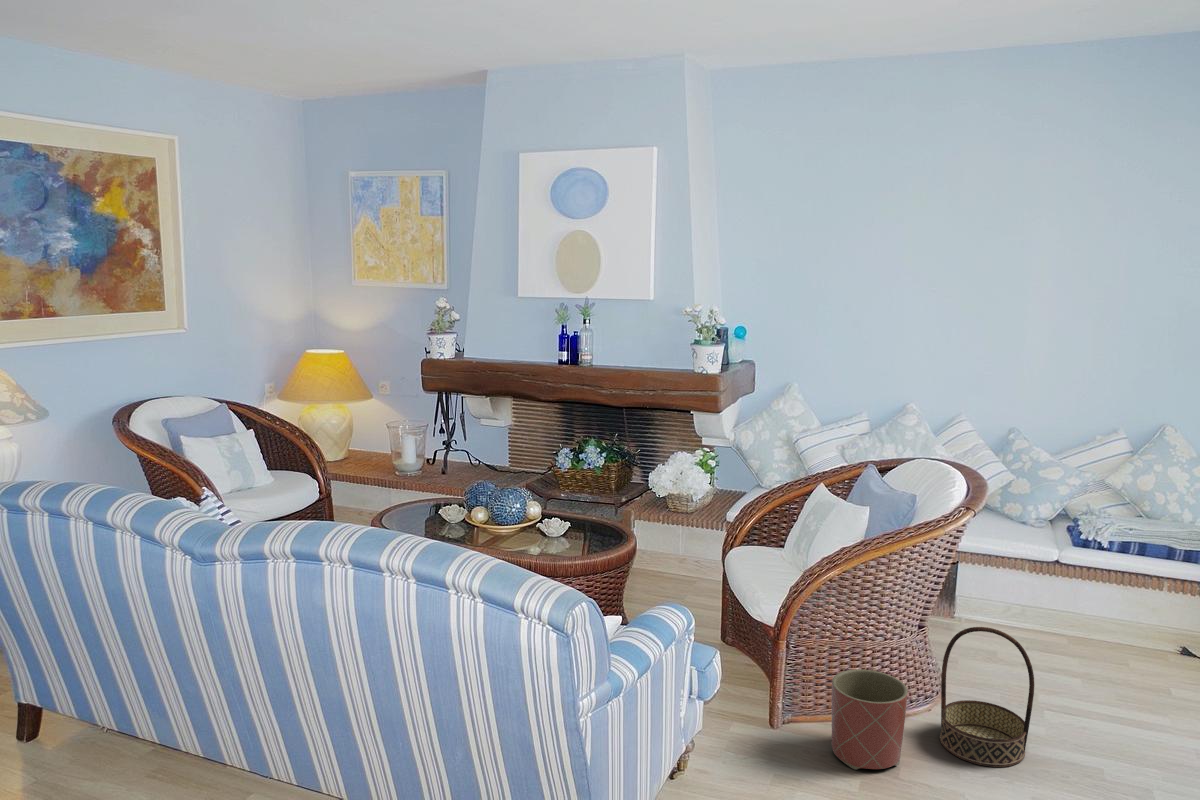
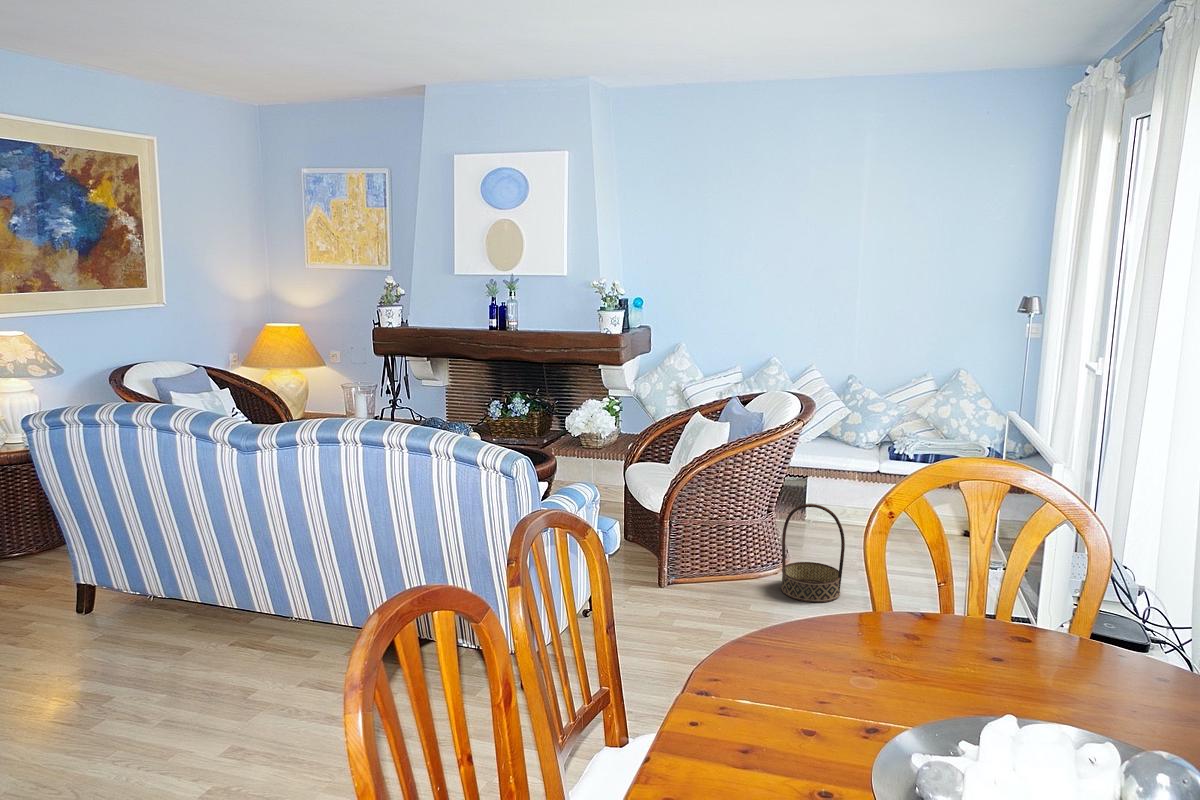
planter: present [832,669,908,770] -> none [702,539,756,607]

